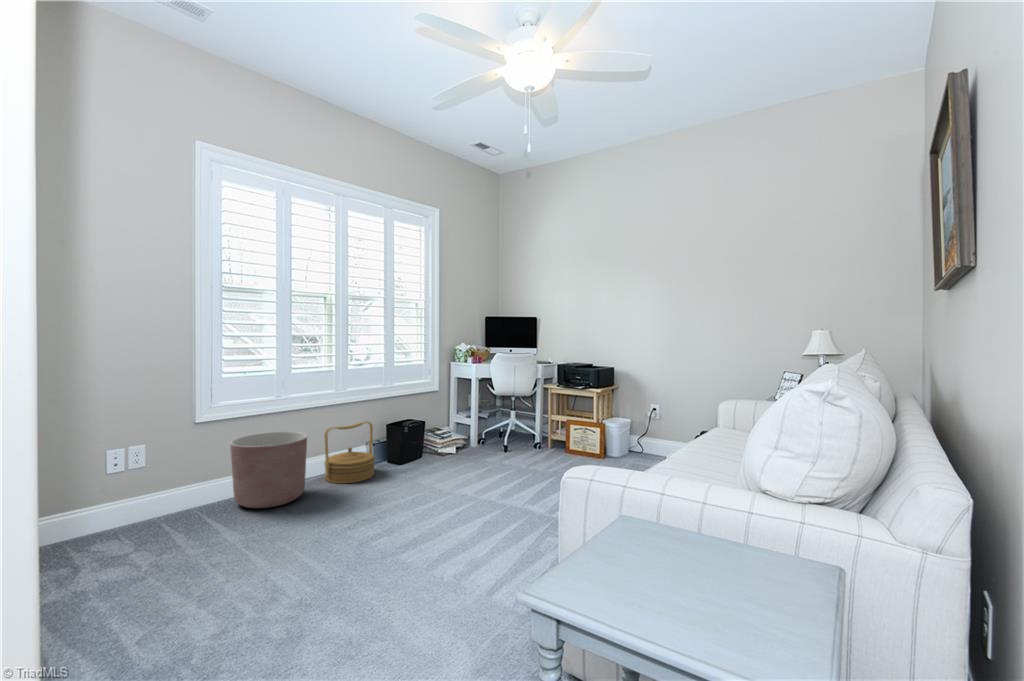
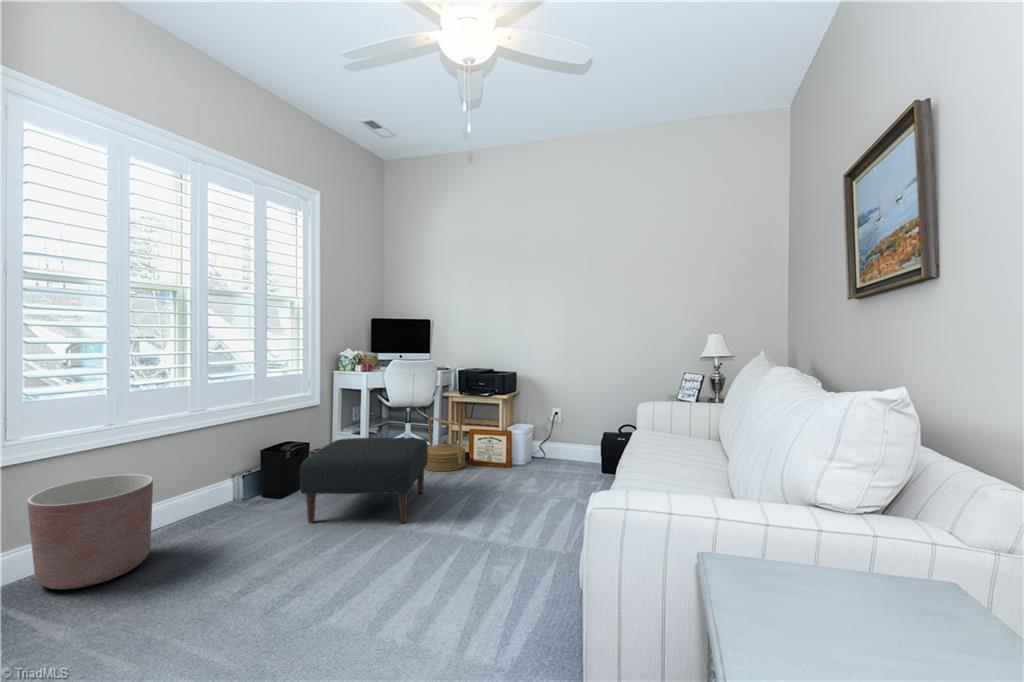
ottoman: none [412,419,521,493] -> present [300,438,428,523]
woven basket: present [324,421,375,483] -> present [425,417,466,471]

